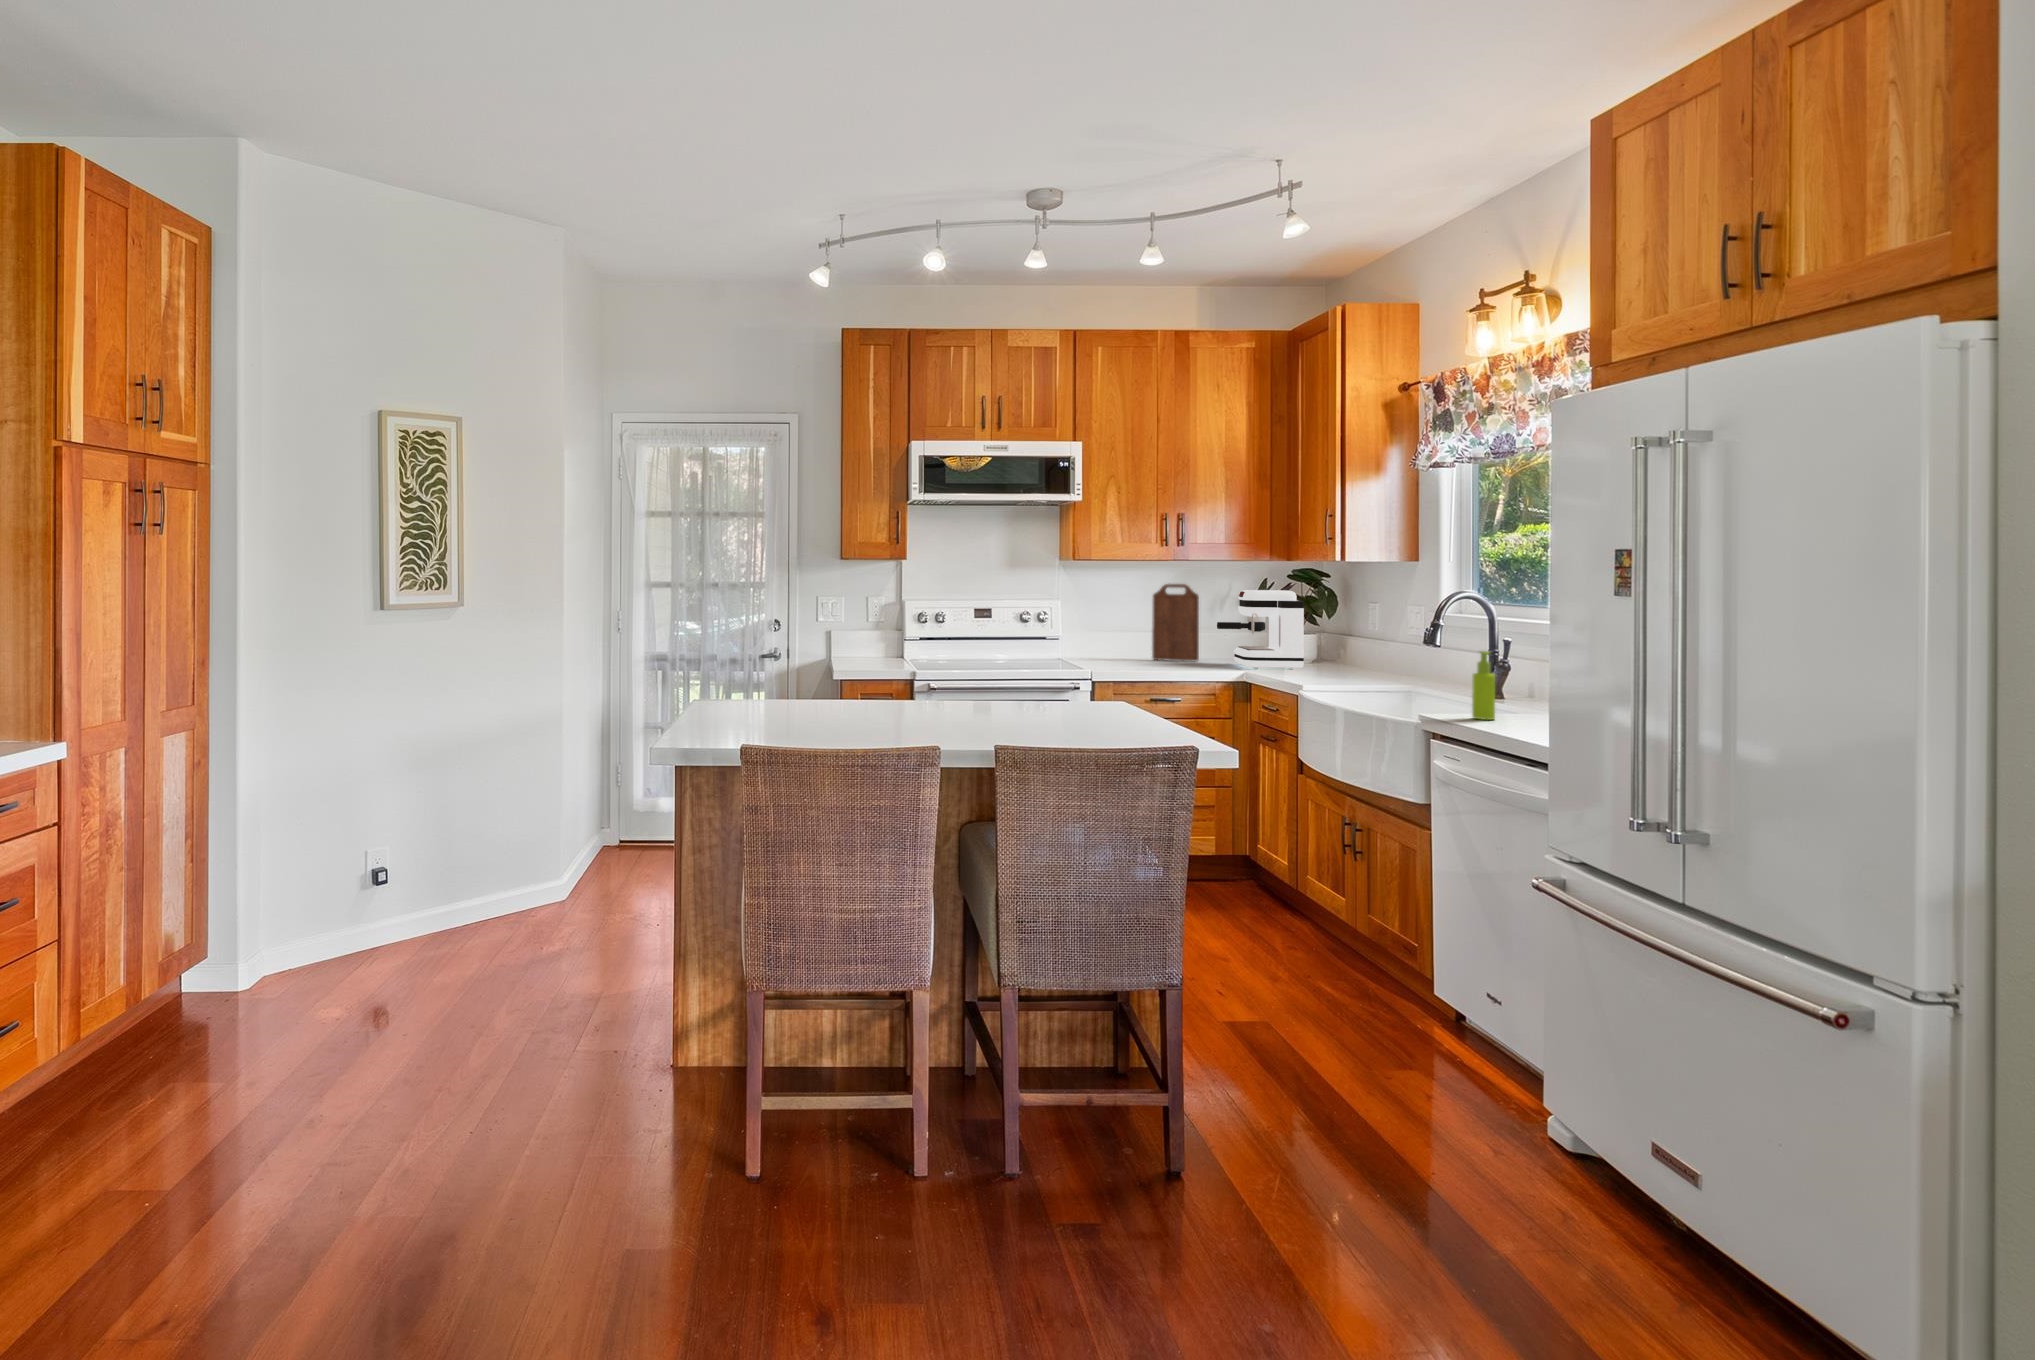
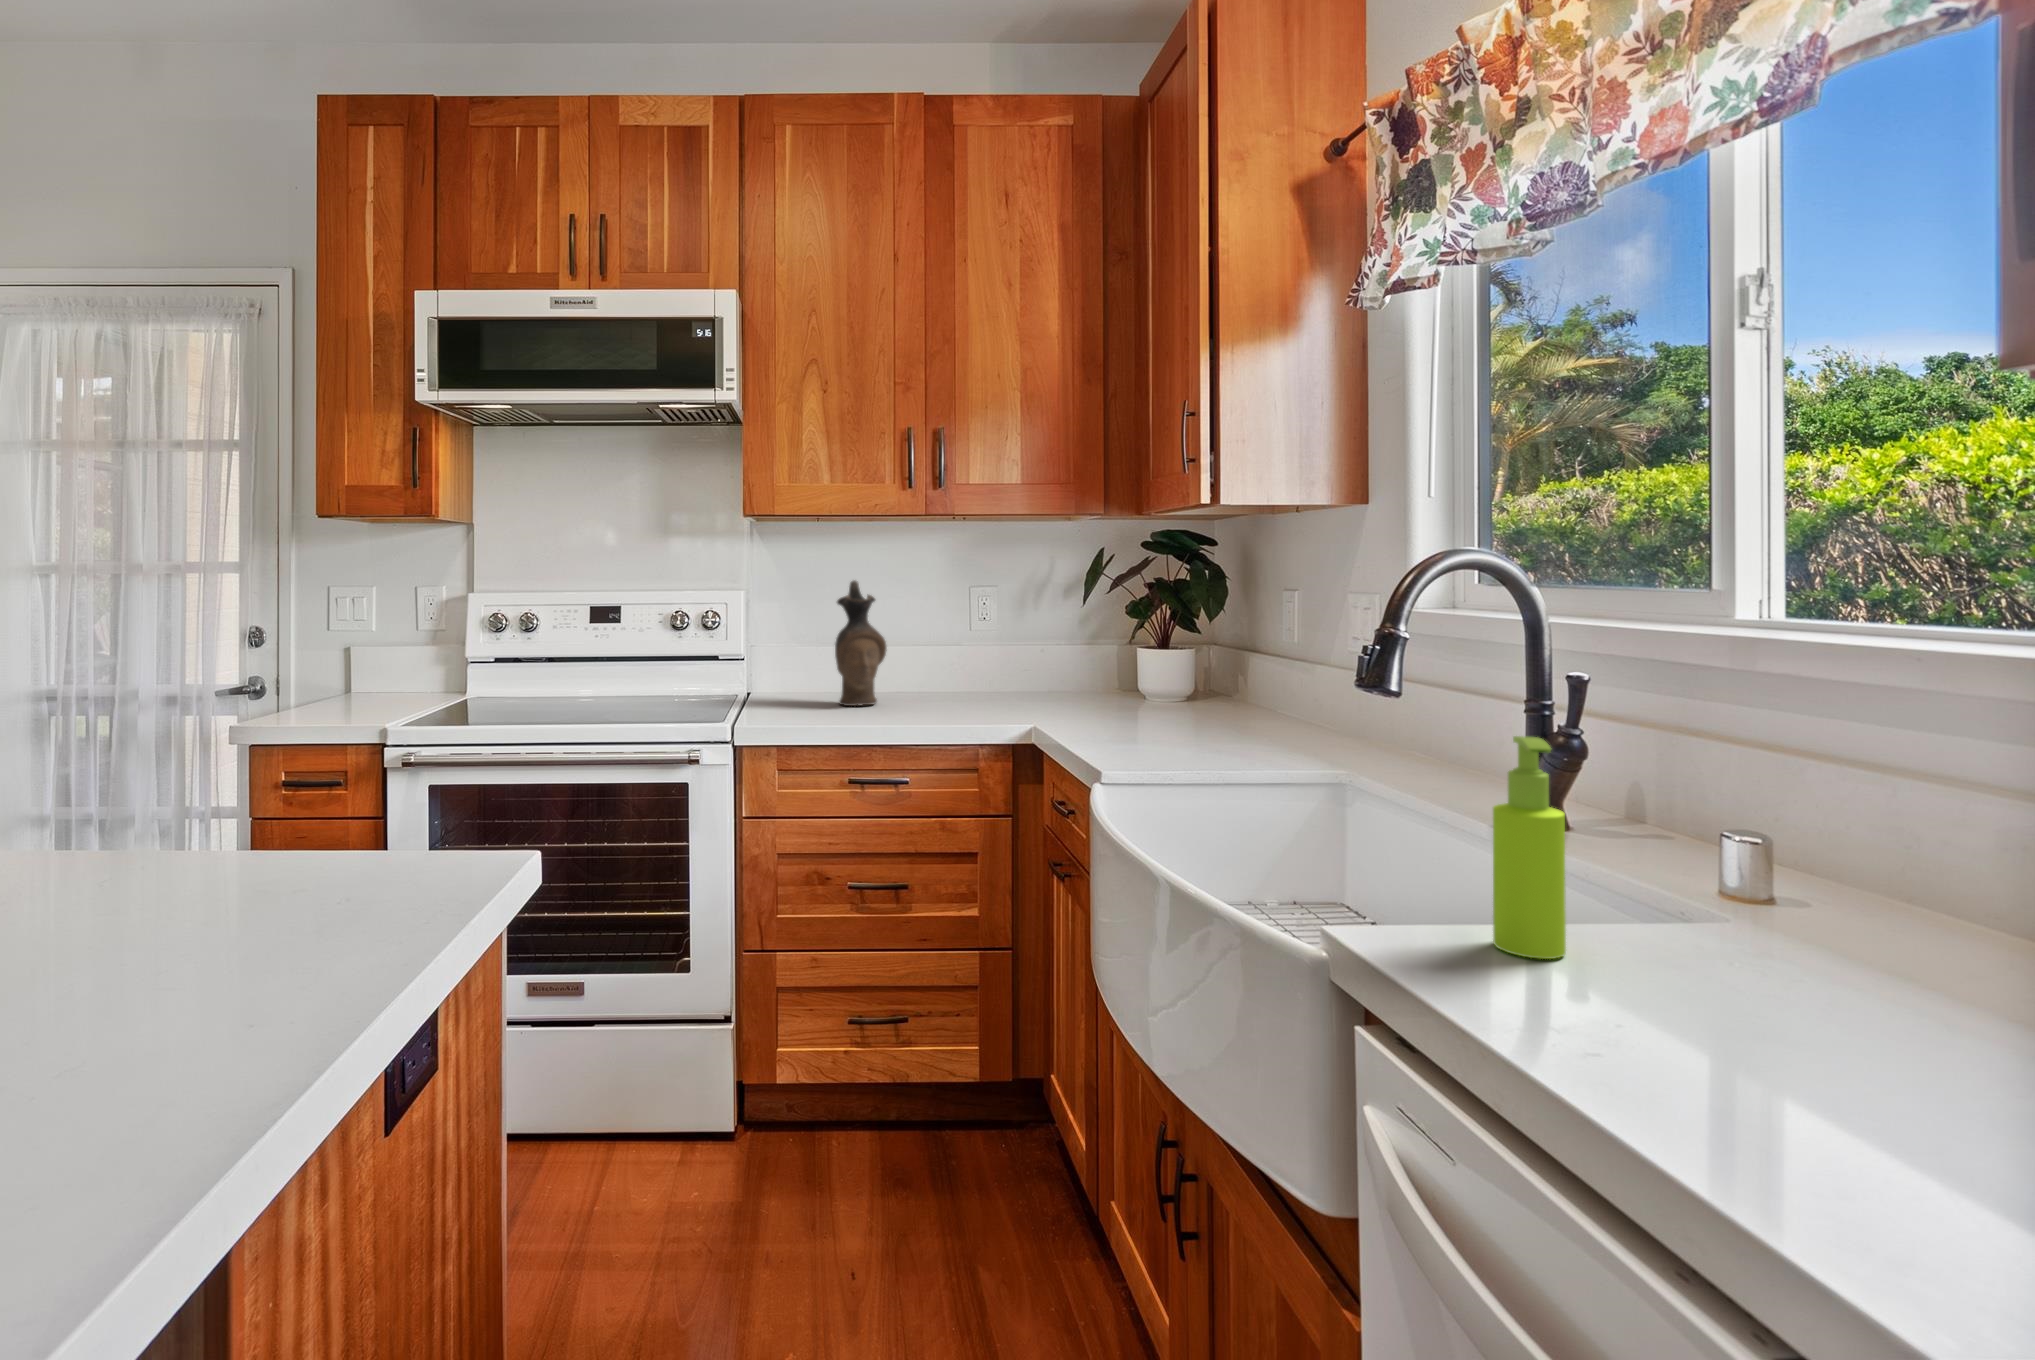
cutting board: present [1152,584,1199,661] -> none [907,559,986,698]
coffee maker: present [1217,590,1304,669] -> none [1006,568,1156,717]
ceramic pitcher: none [1120,595,1150,664] -> present [835,580,887,706]

